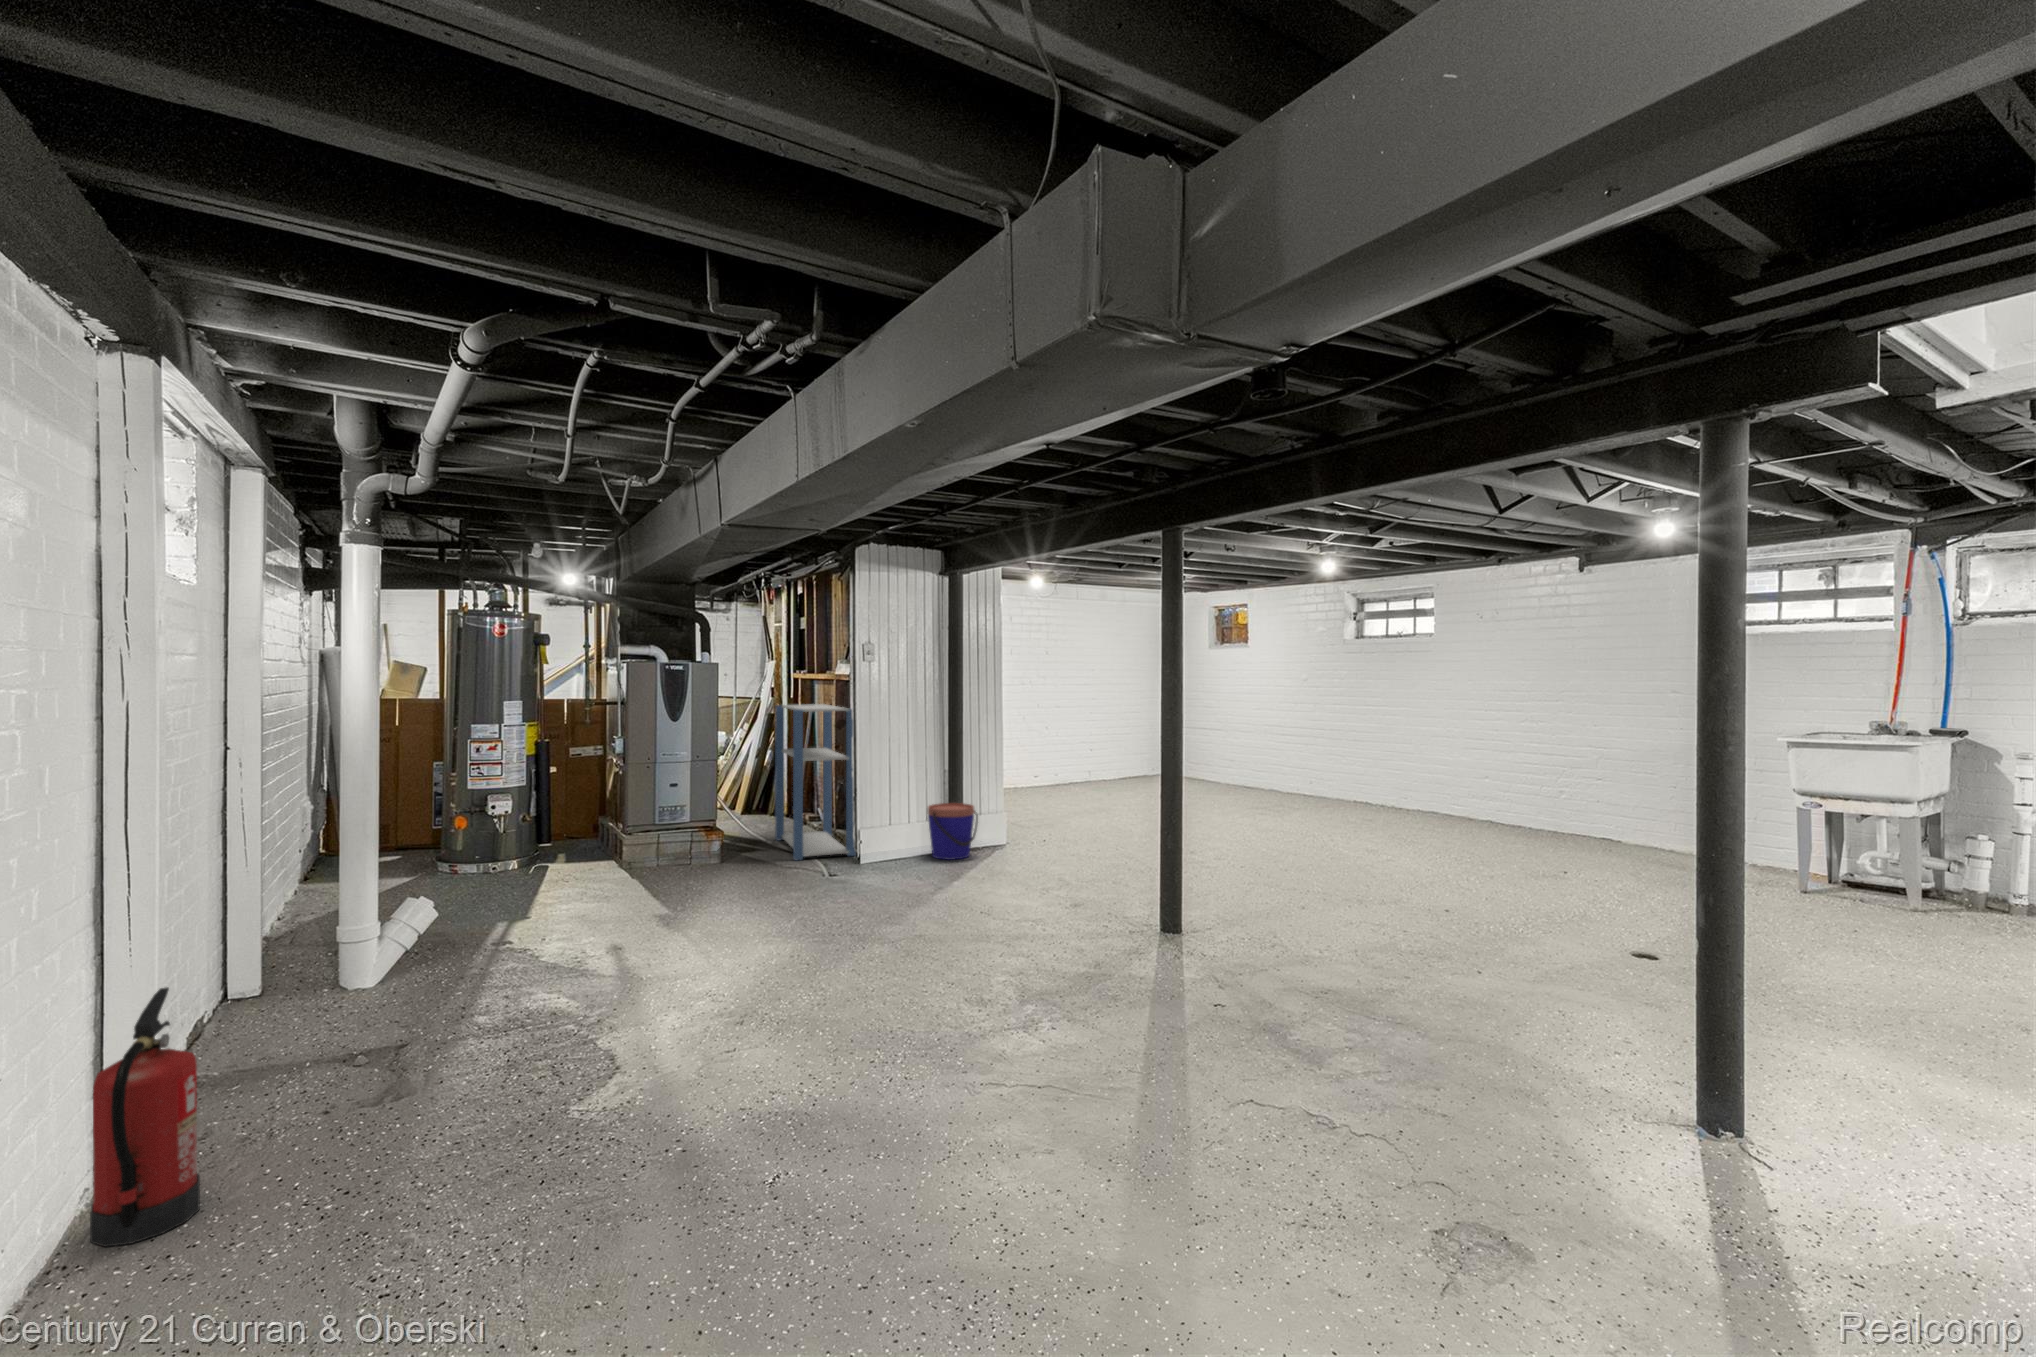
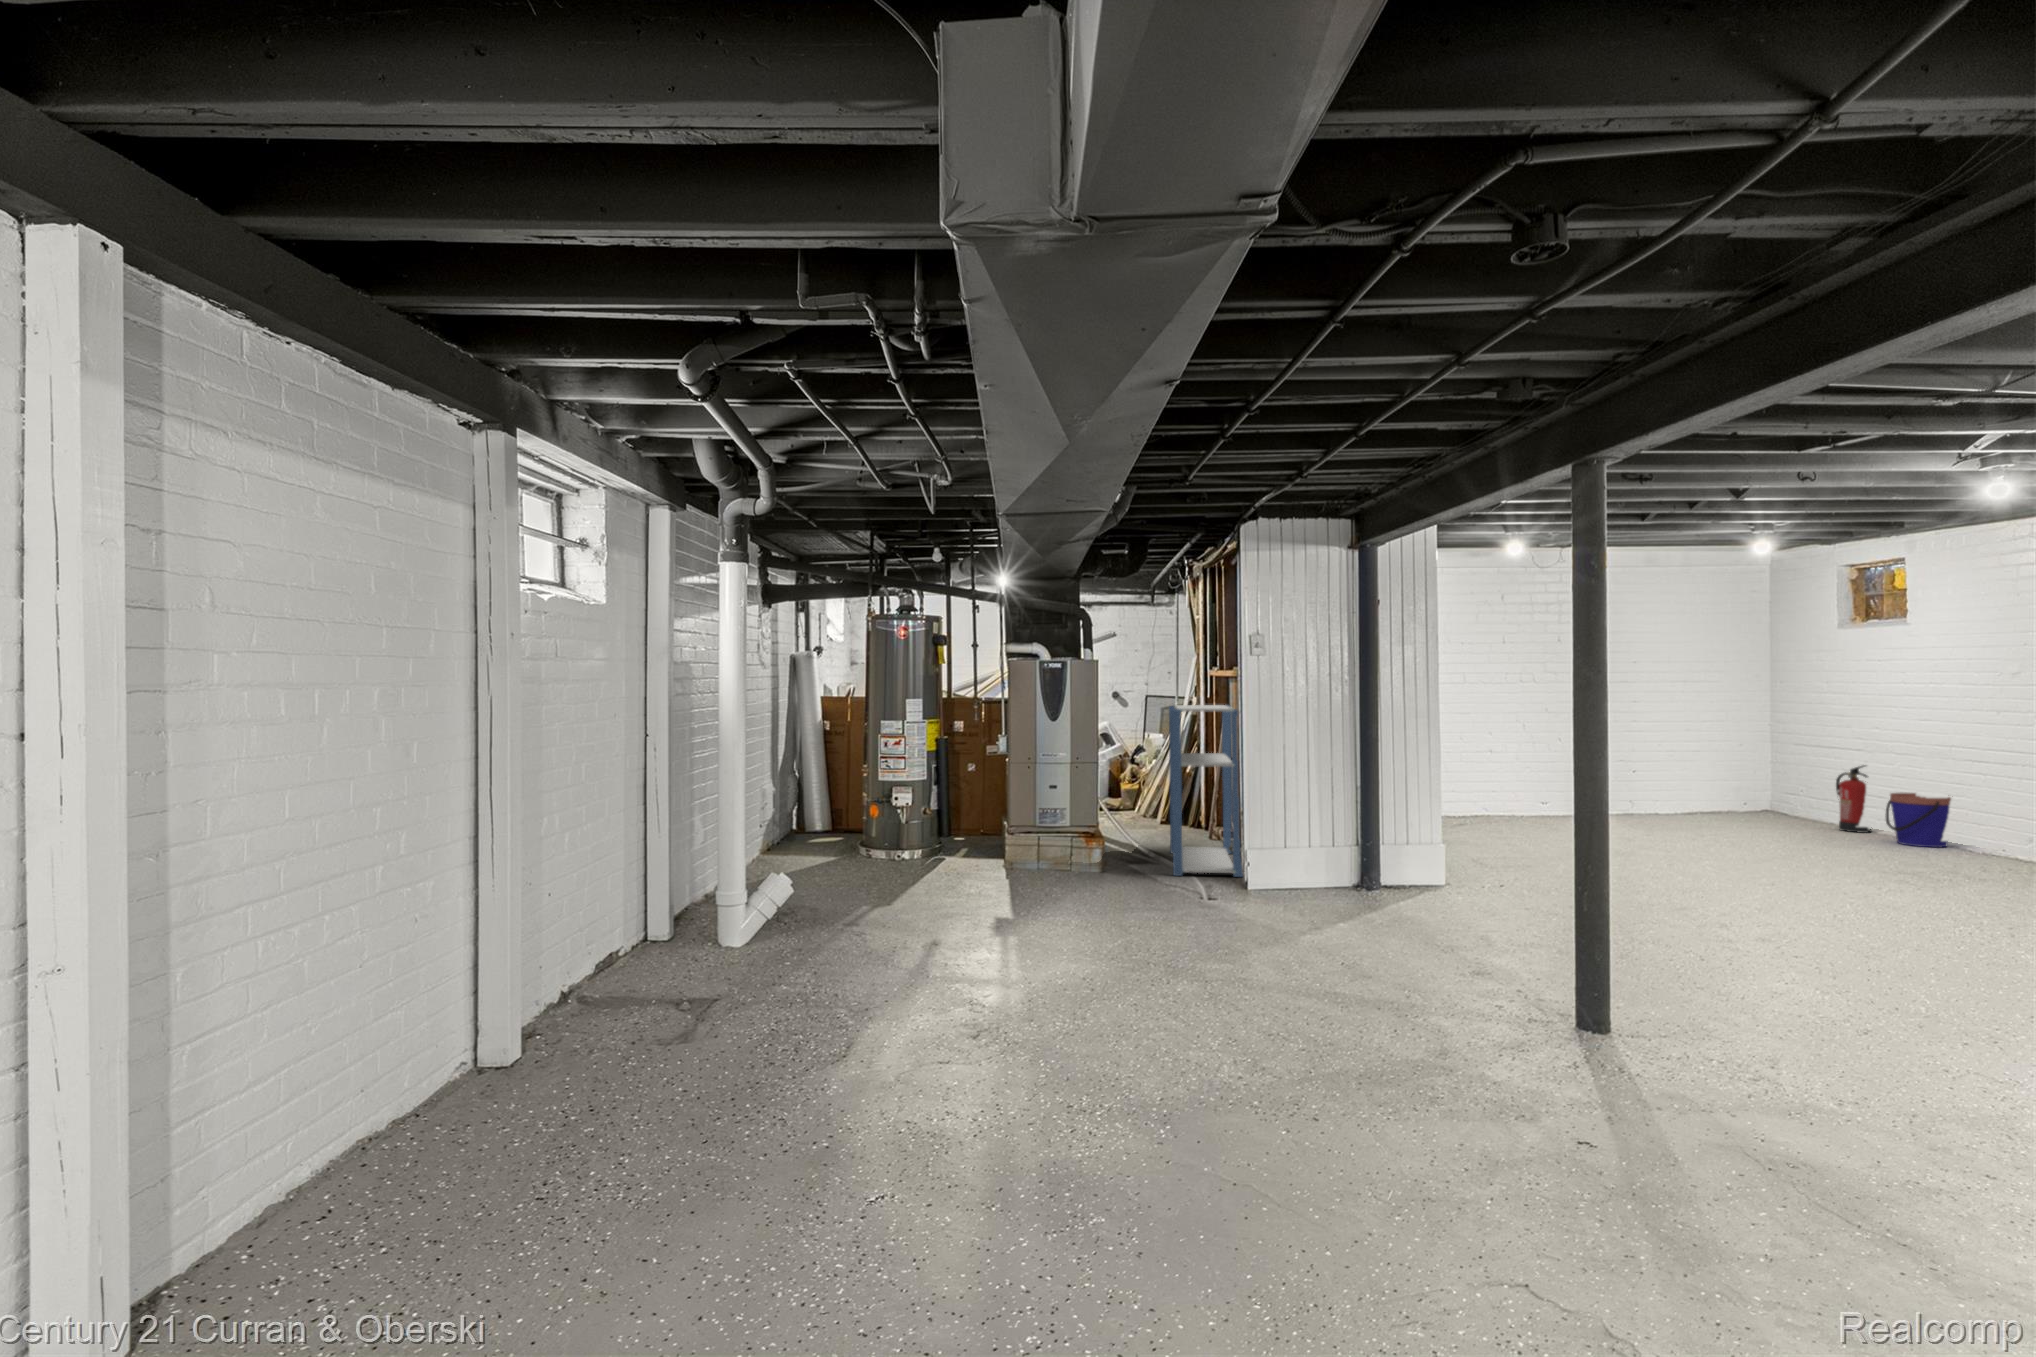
bucket: present [928,803,978,860] -> present [1886,793,1951,847]
fire extinguisher: present [90,987,200,1247] -> present [1836,766,1871,833]

